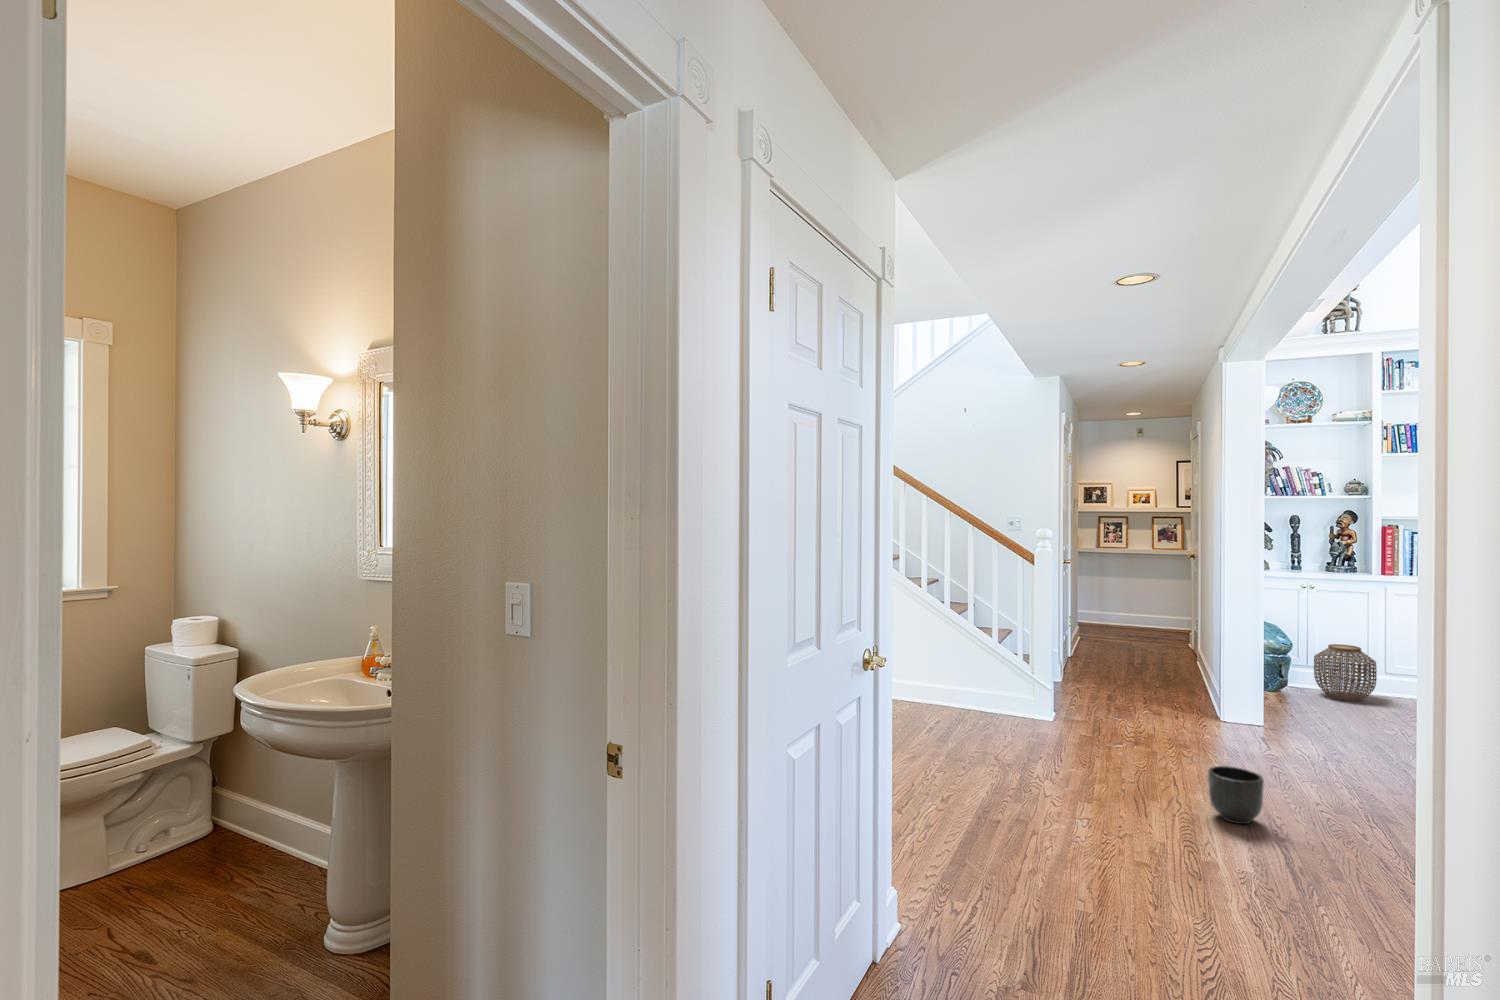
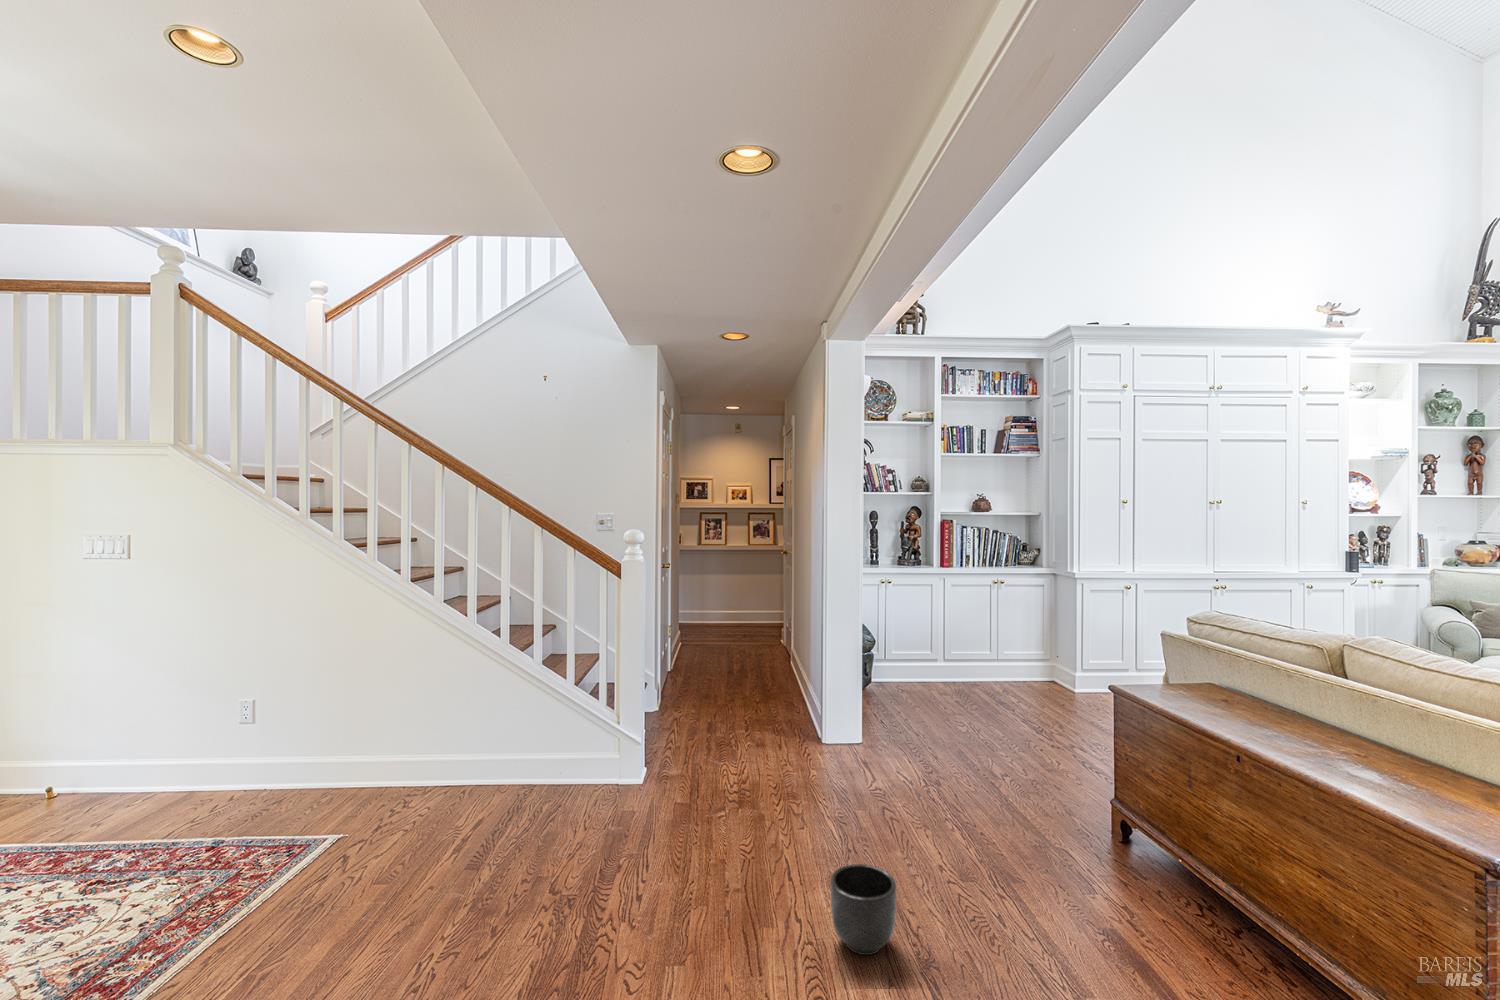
woven basket: present [1314,644,1377,701] -> none [892,637,941,693]

